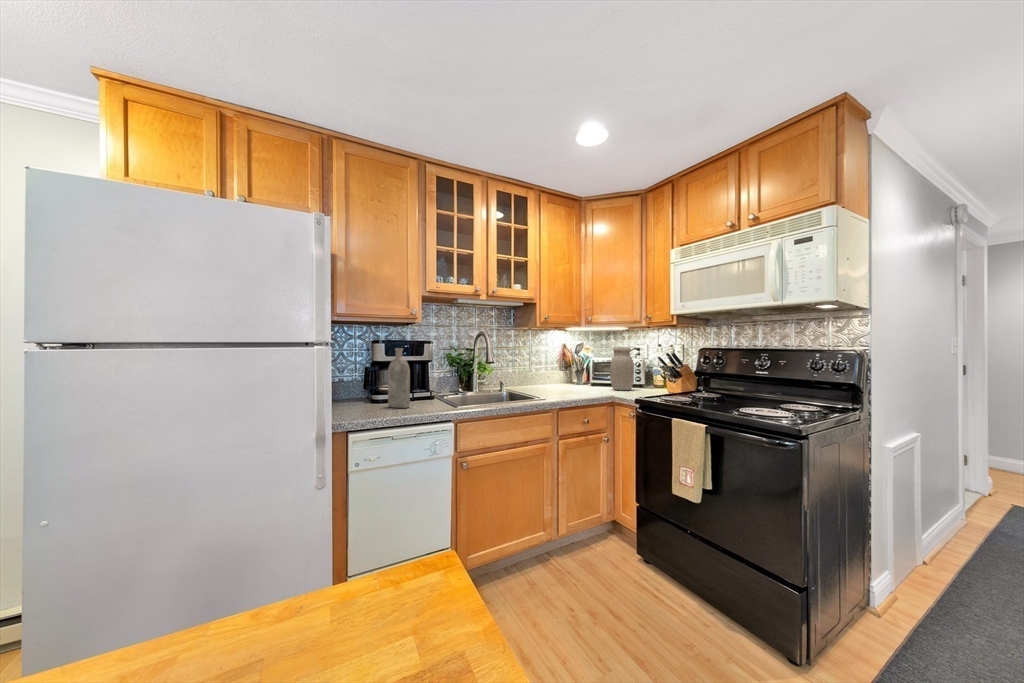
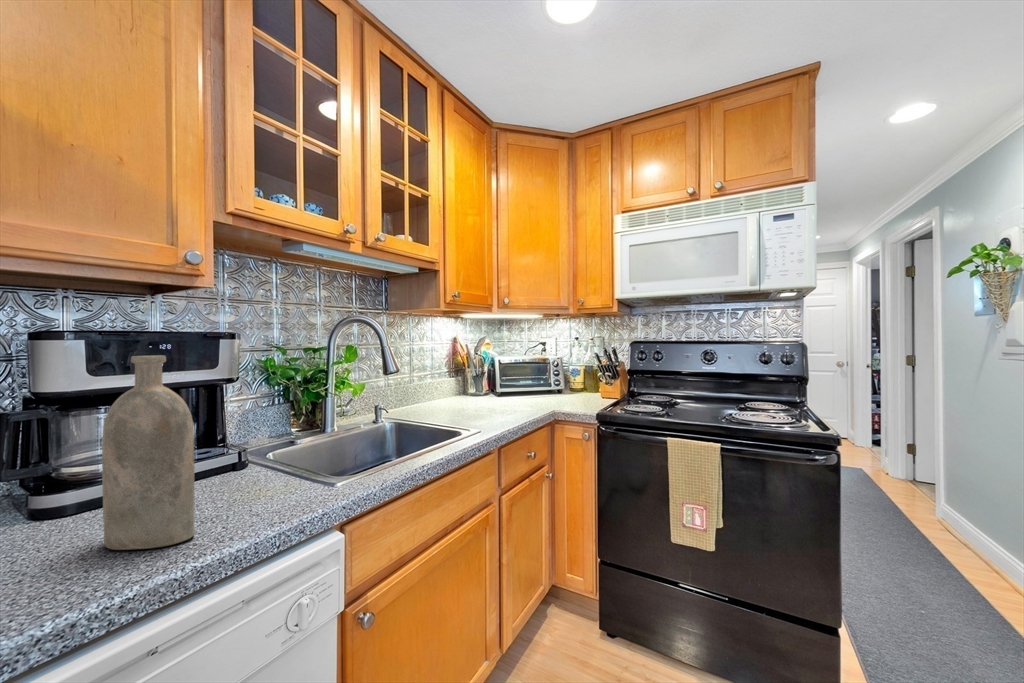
jar: present [610,347,634,390] -> none [533,342,566,403]

